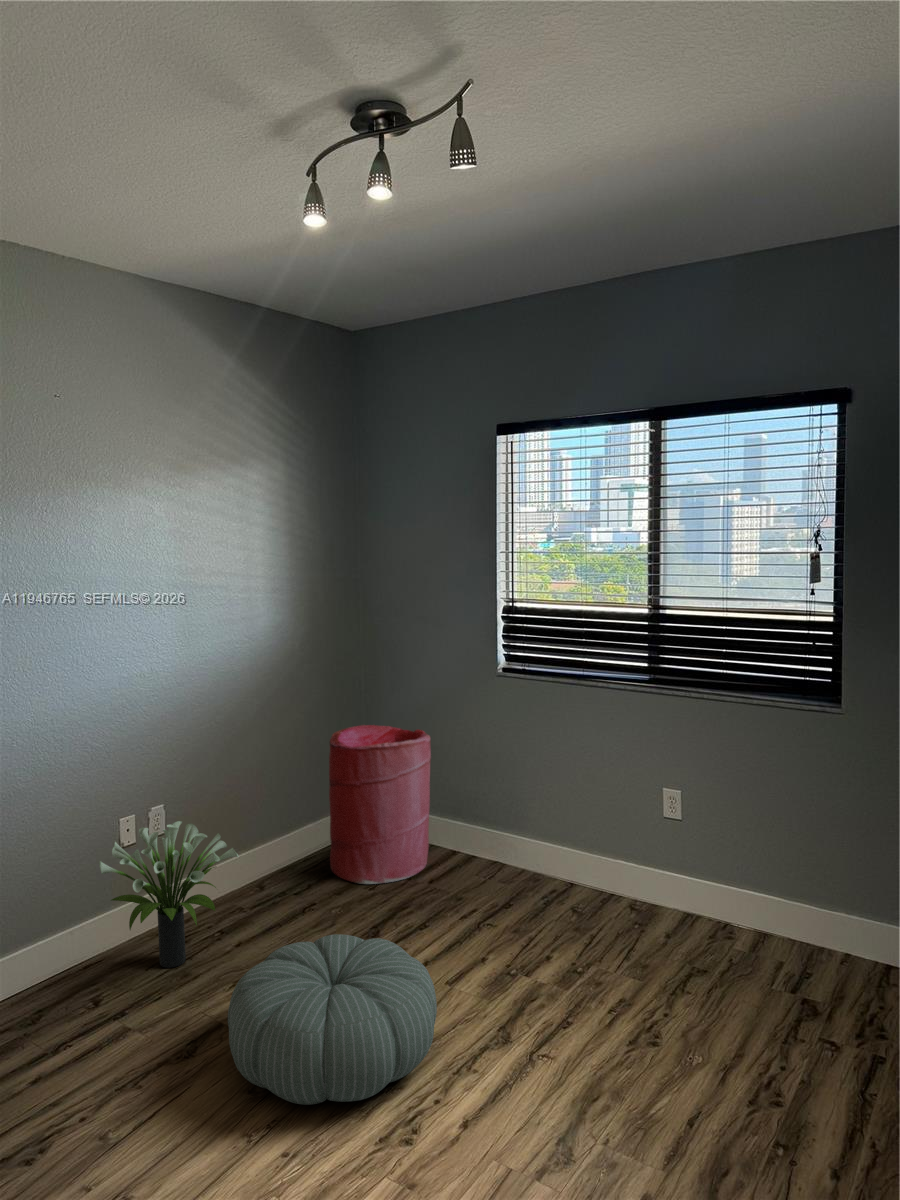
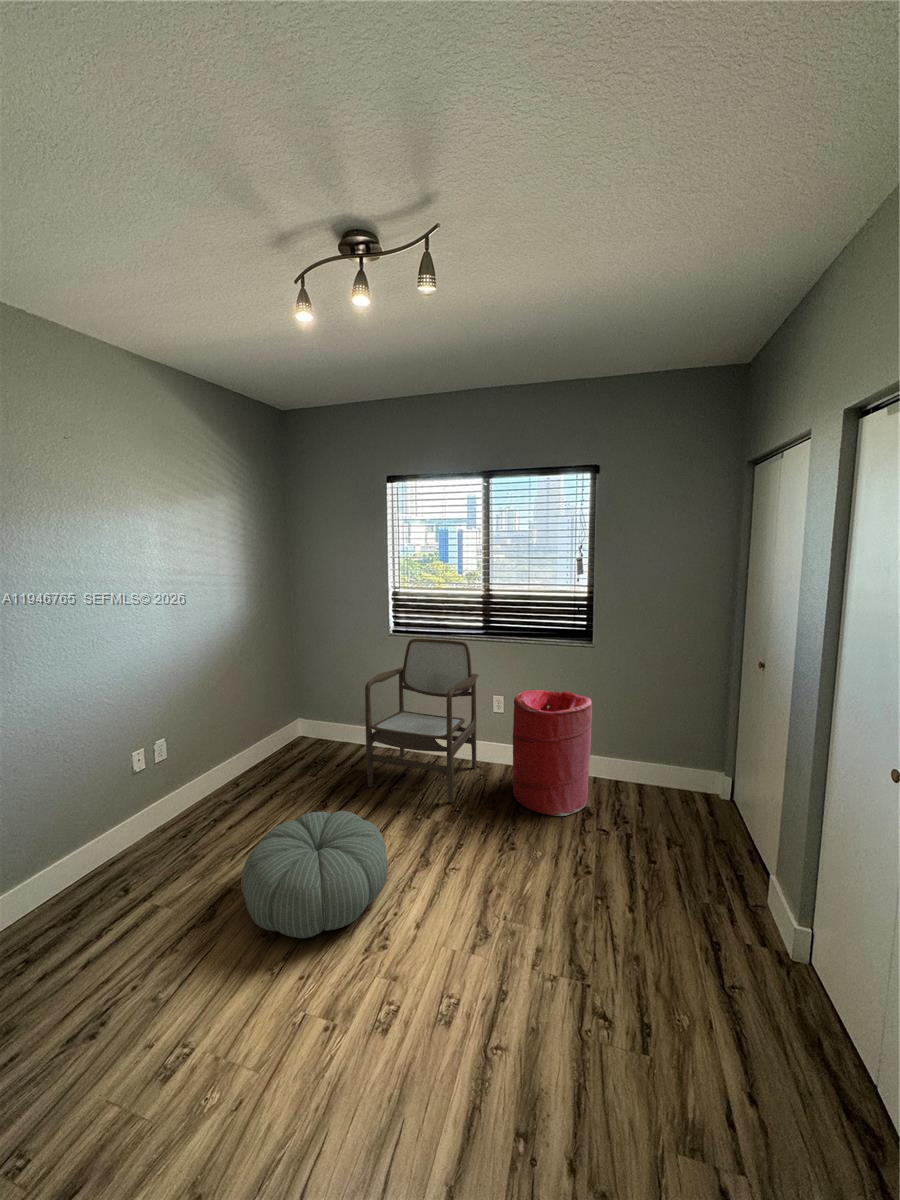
armchair: none [443,684,638,959] -> present [365,639,479,803]
laundry hamper: present [329,725,431,884] -> present [513,690,592,816]
potted plant: present [99,821,239,968] -> none [123,748,232,852]

